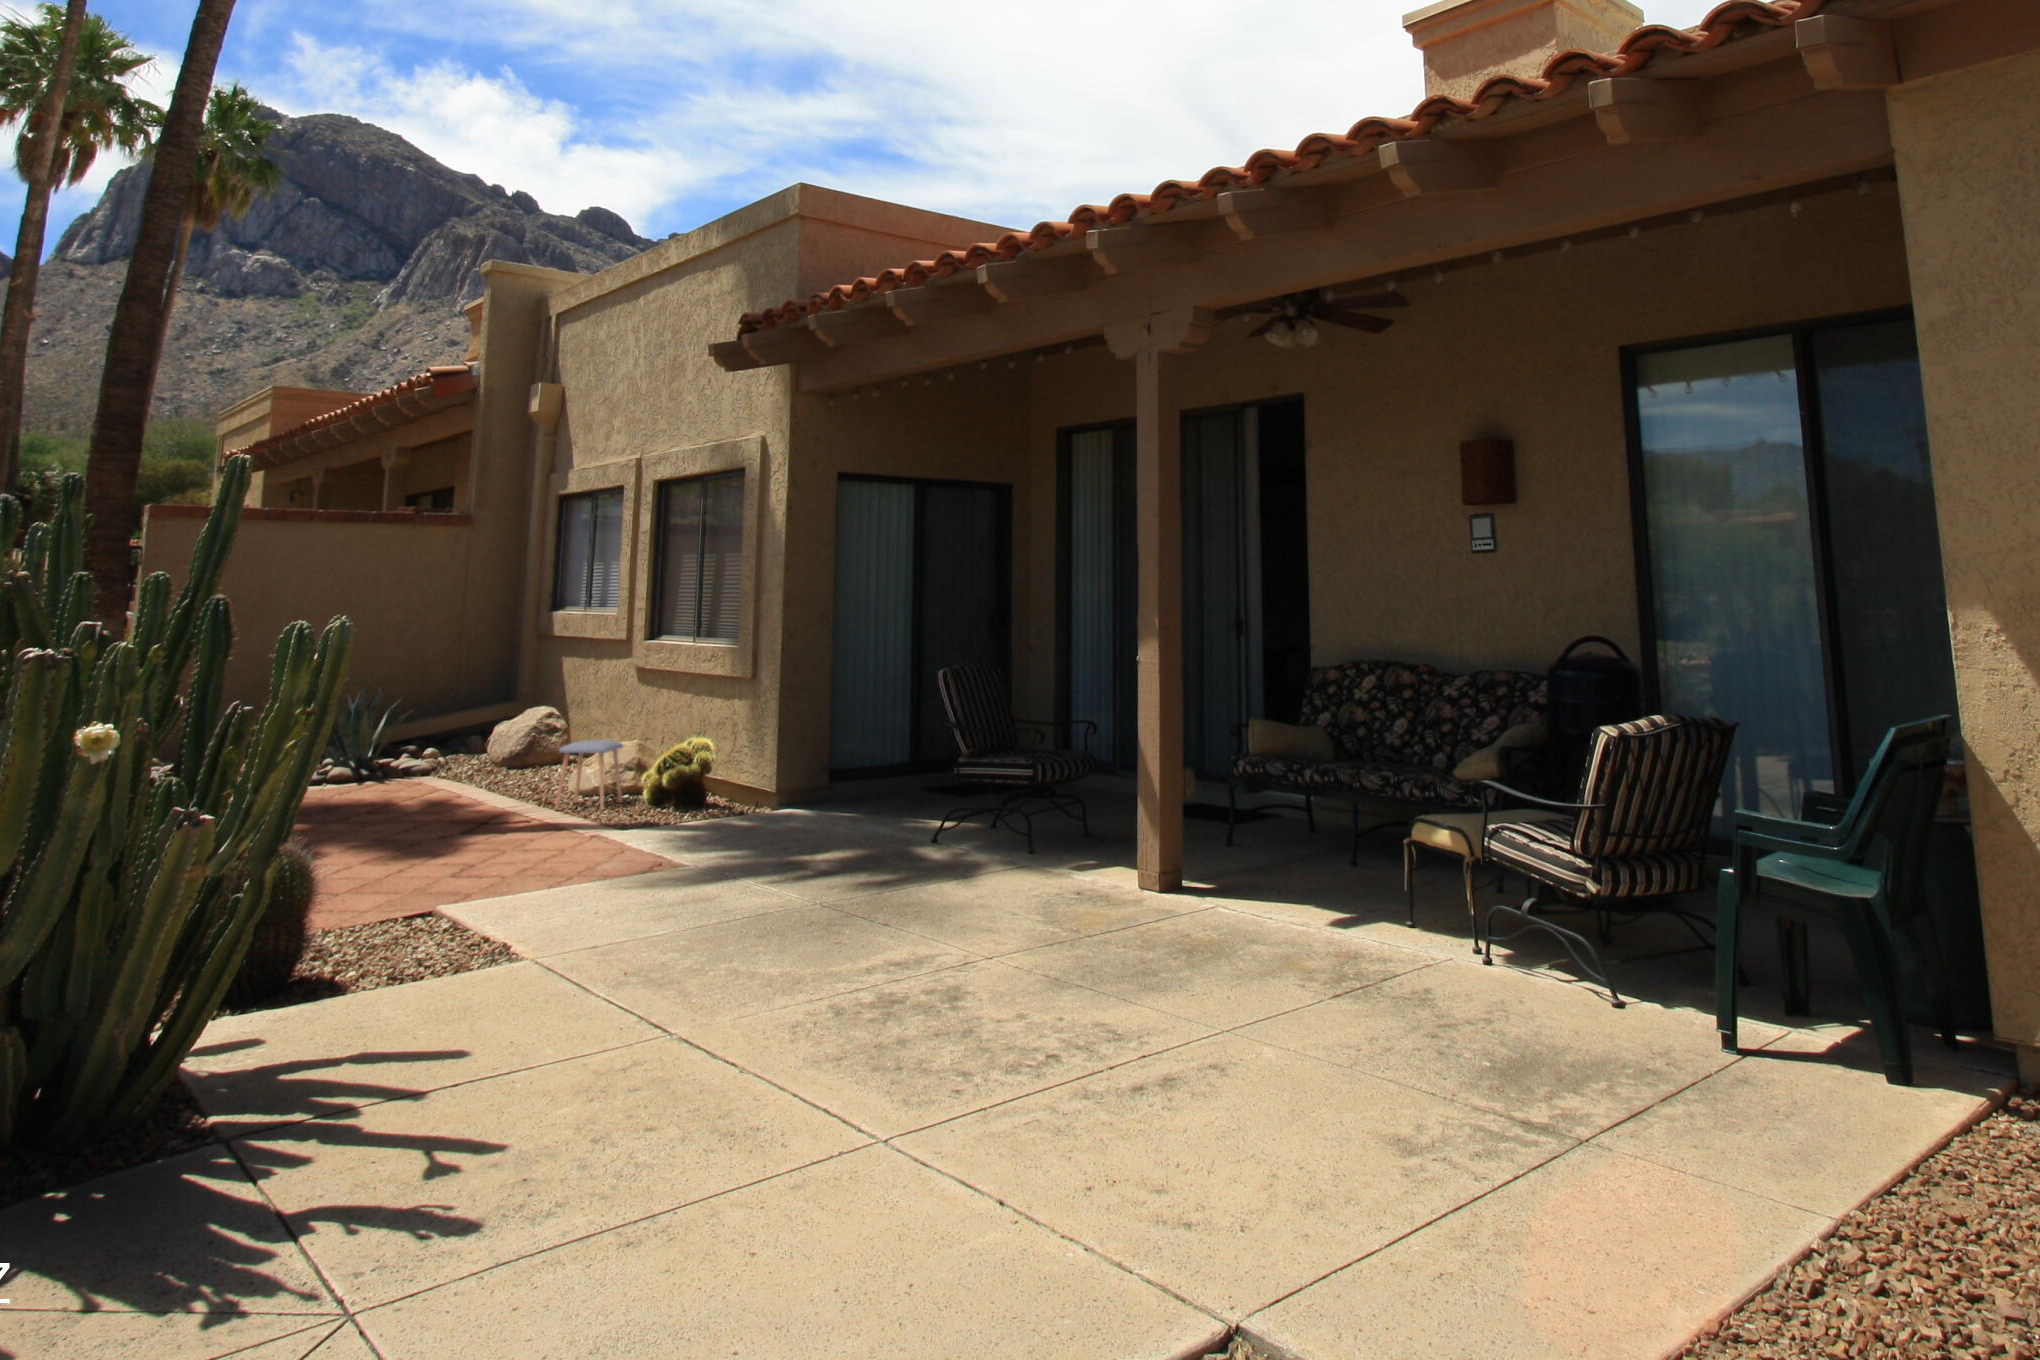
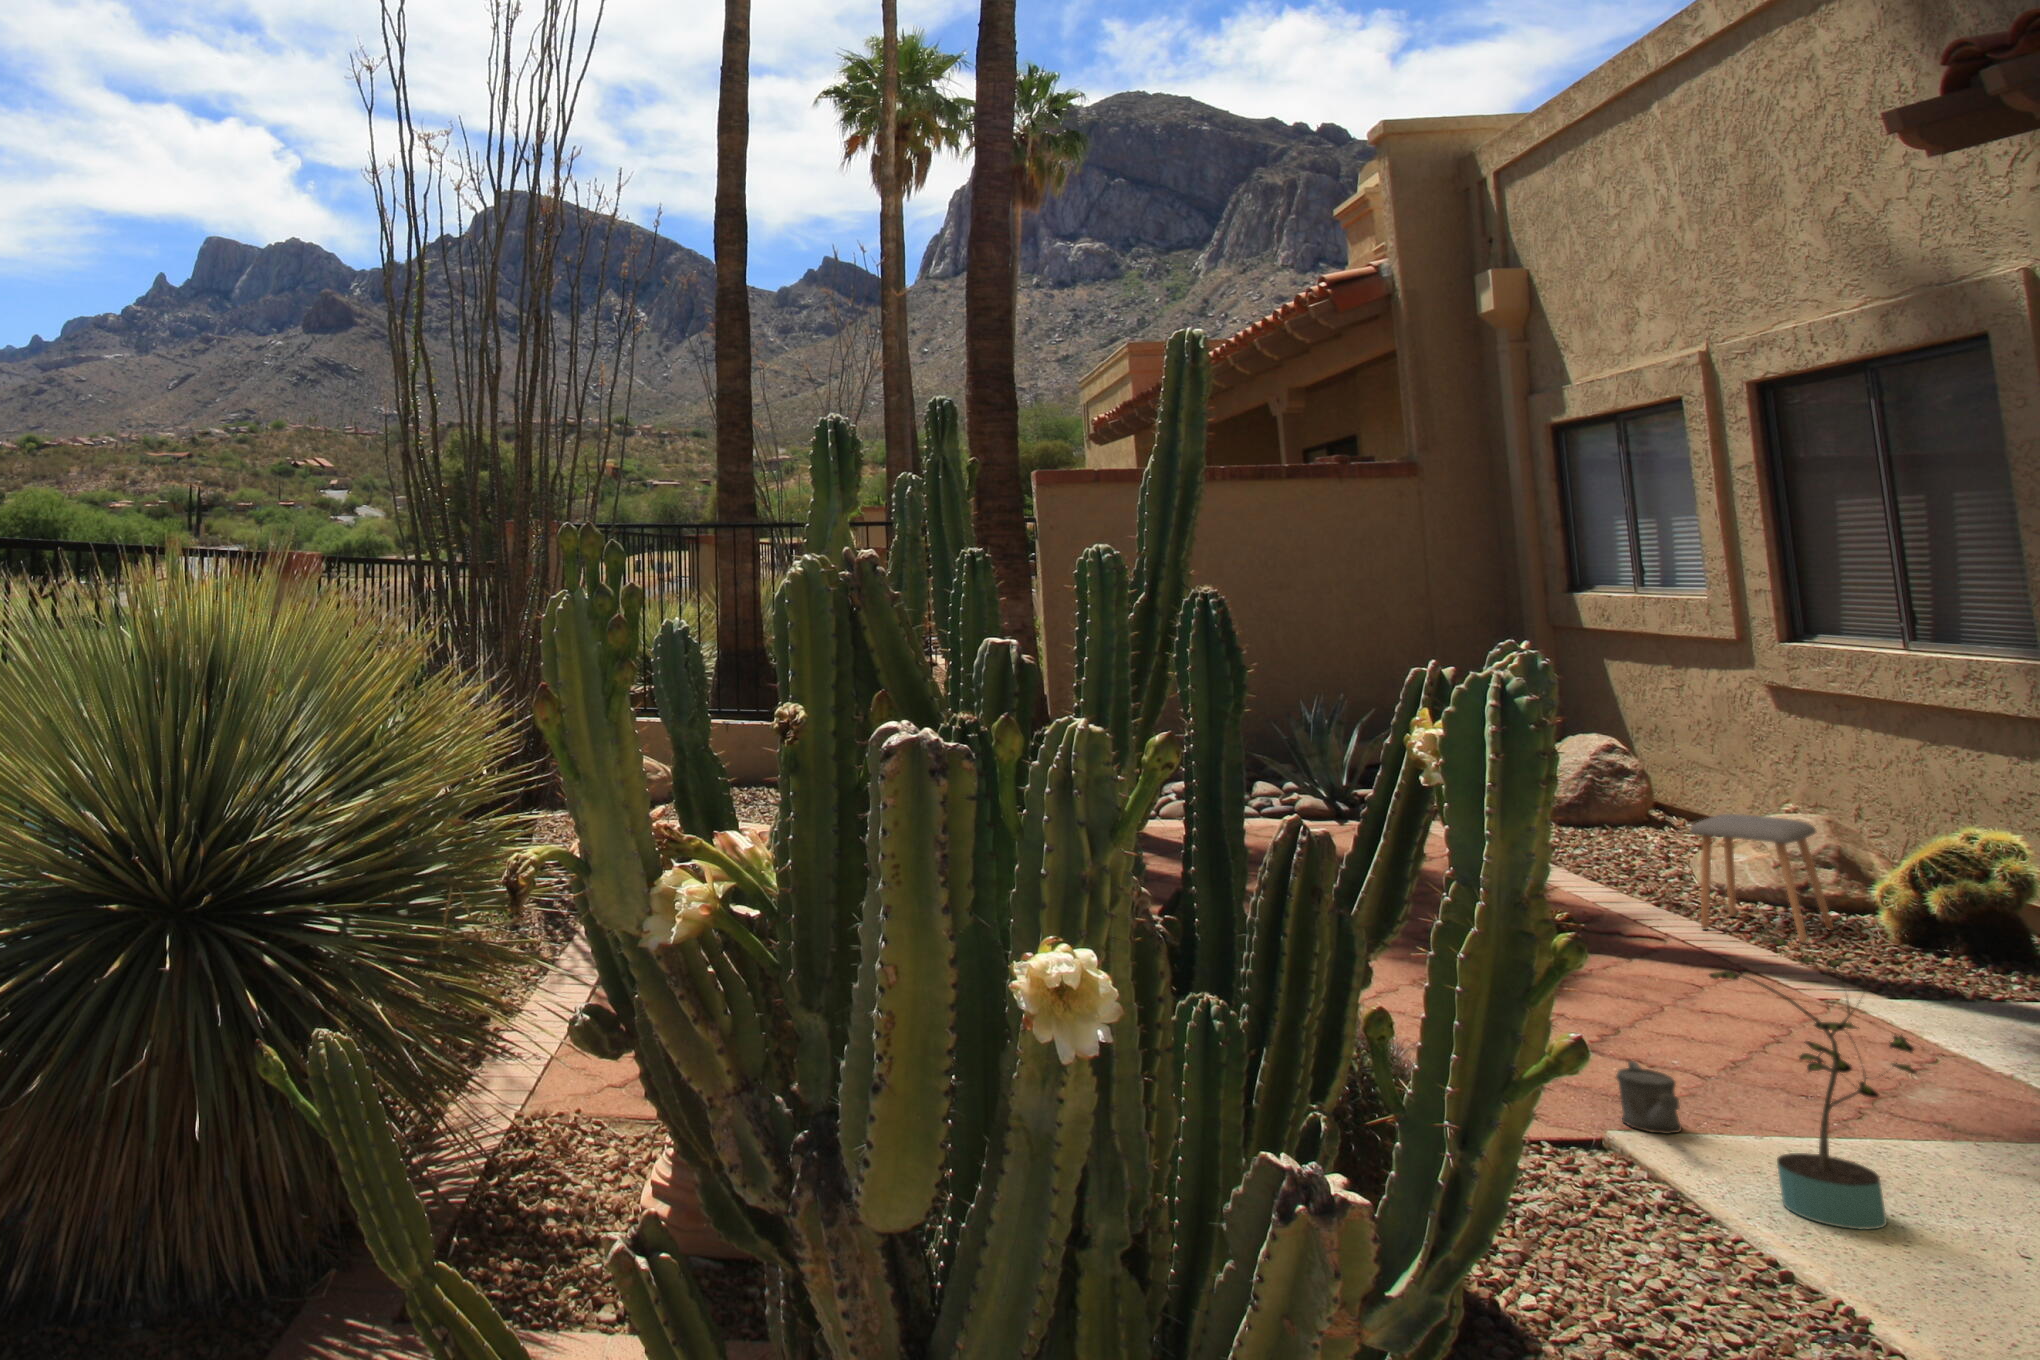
potted plant: none [493,773,571,908] -> present [1709,937,1917,1229]
watering can: none [451,859,481,893] -> present [1616,1061,1682,1134]

